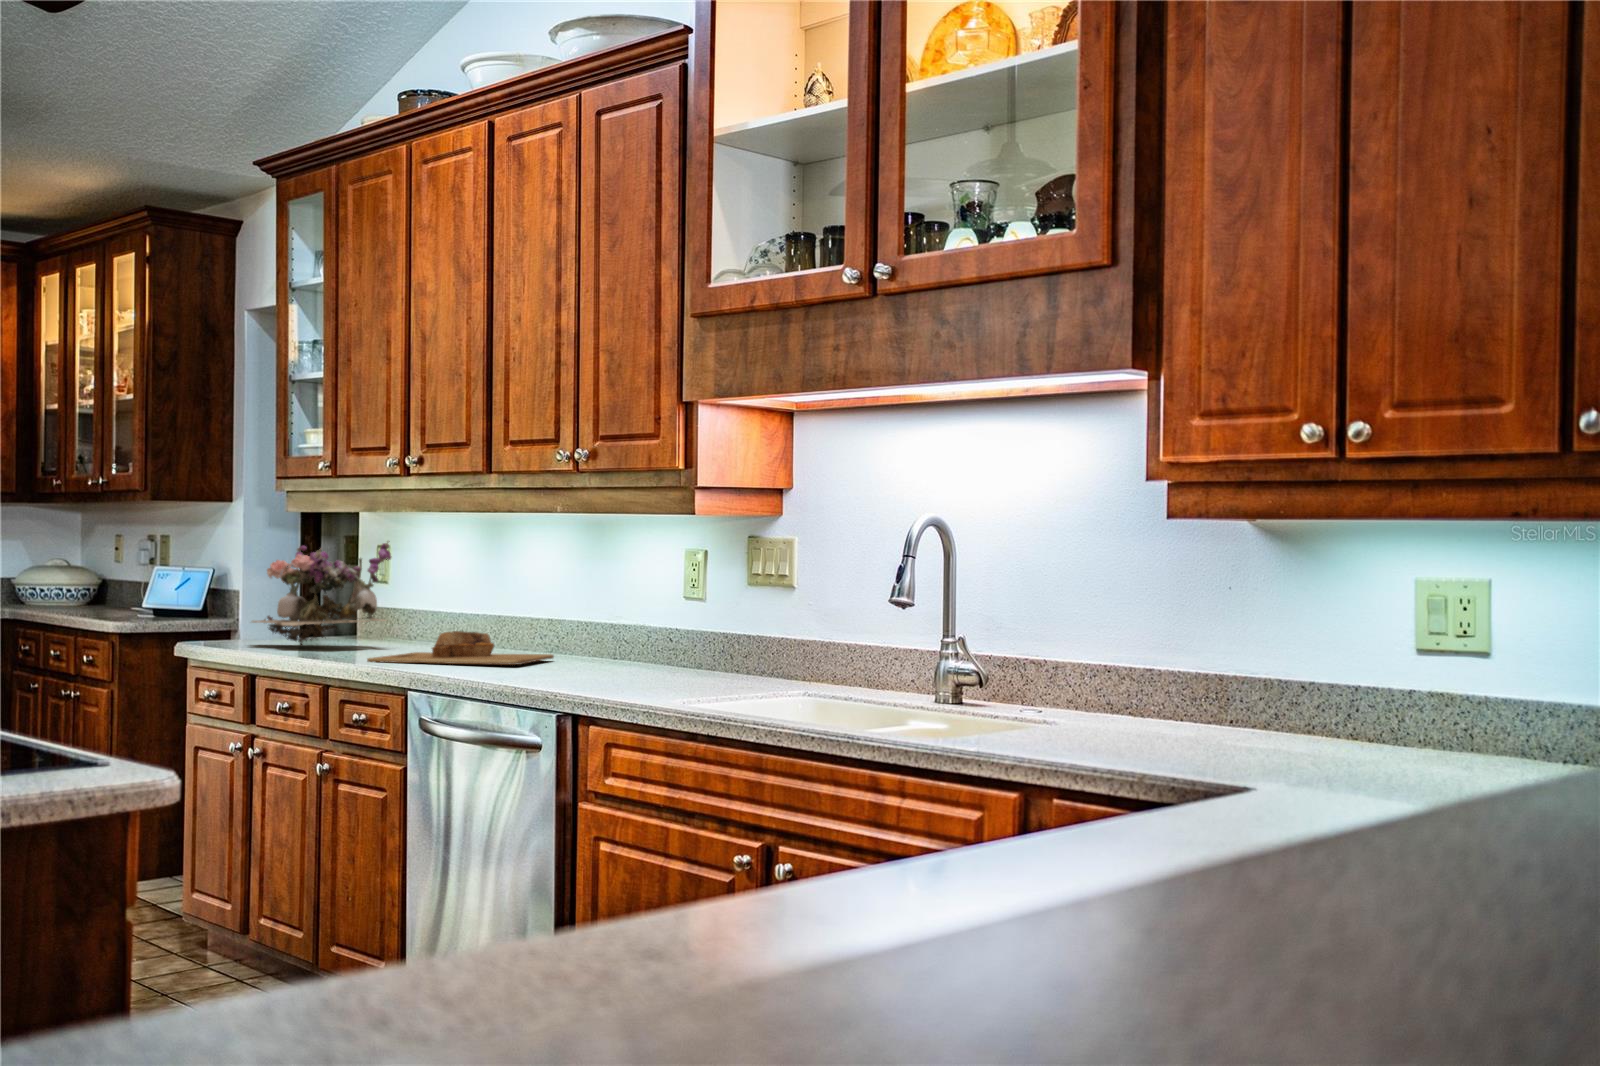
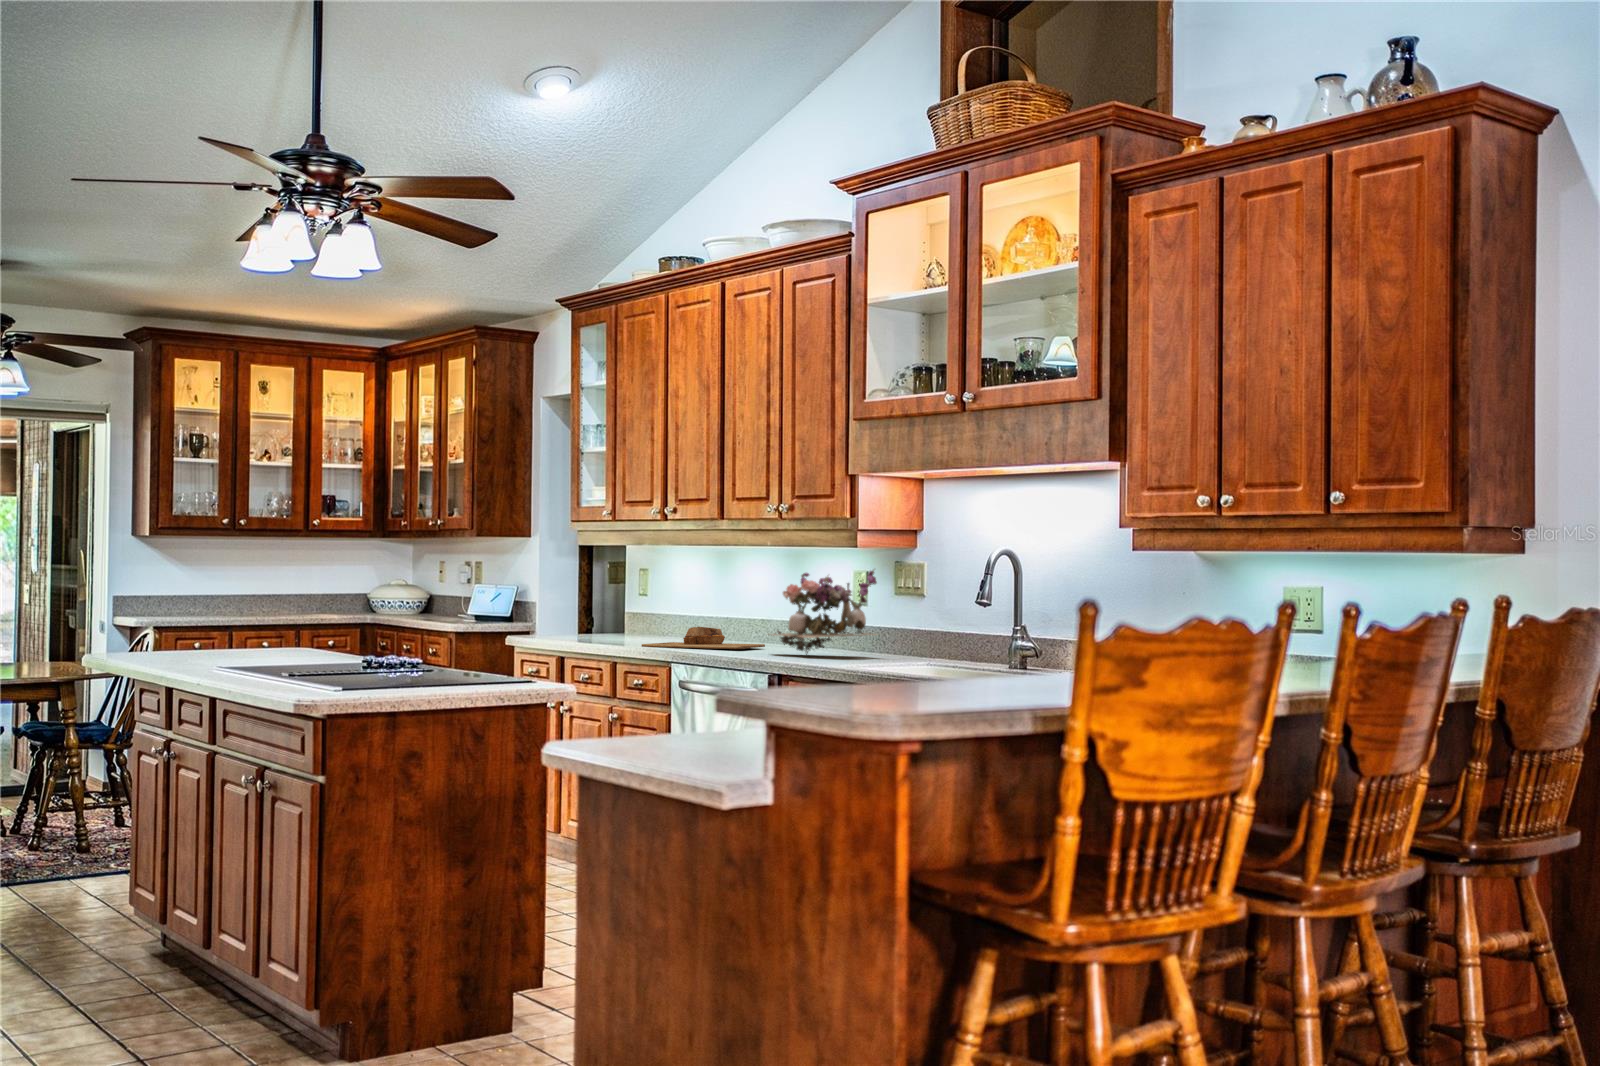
flower arrangement: present [253,541,391,645] -> present [772,570,877,655]

